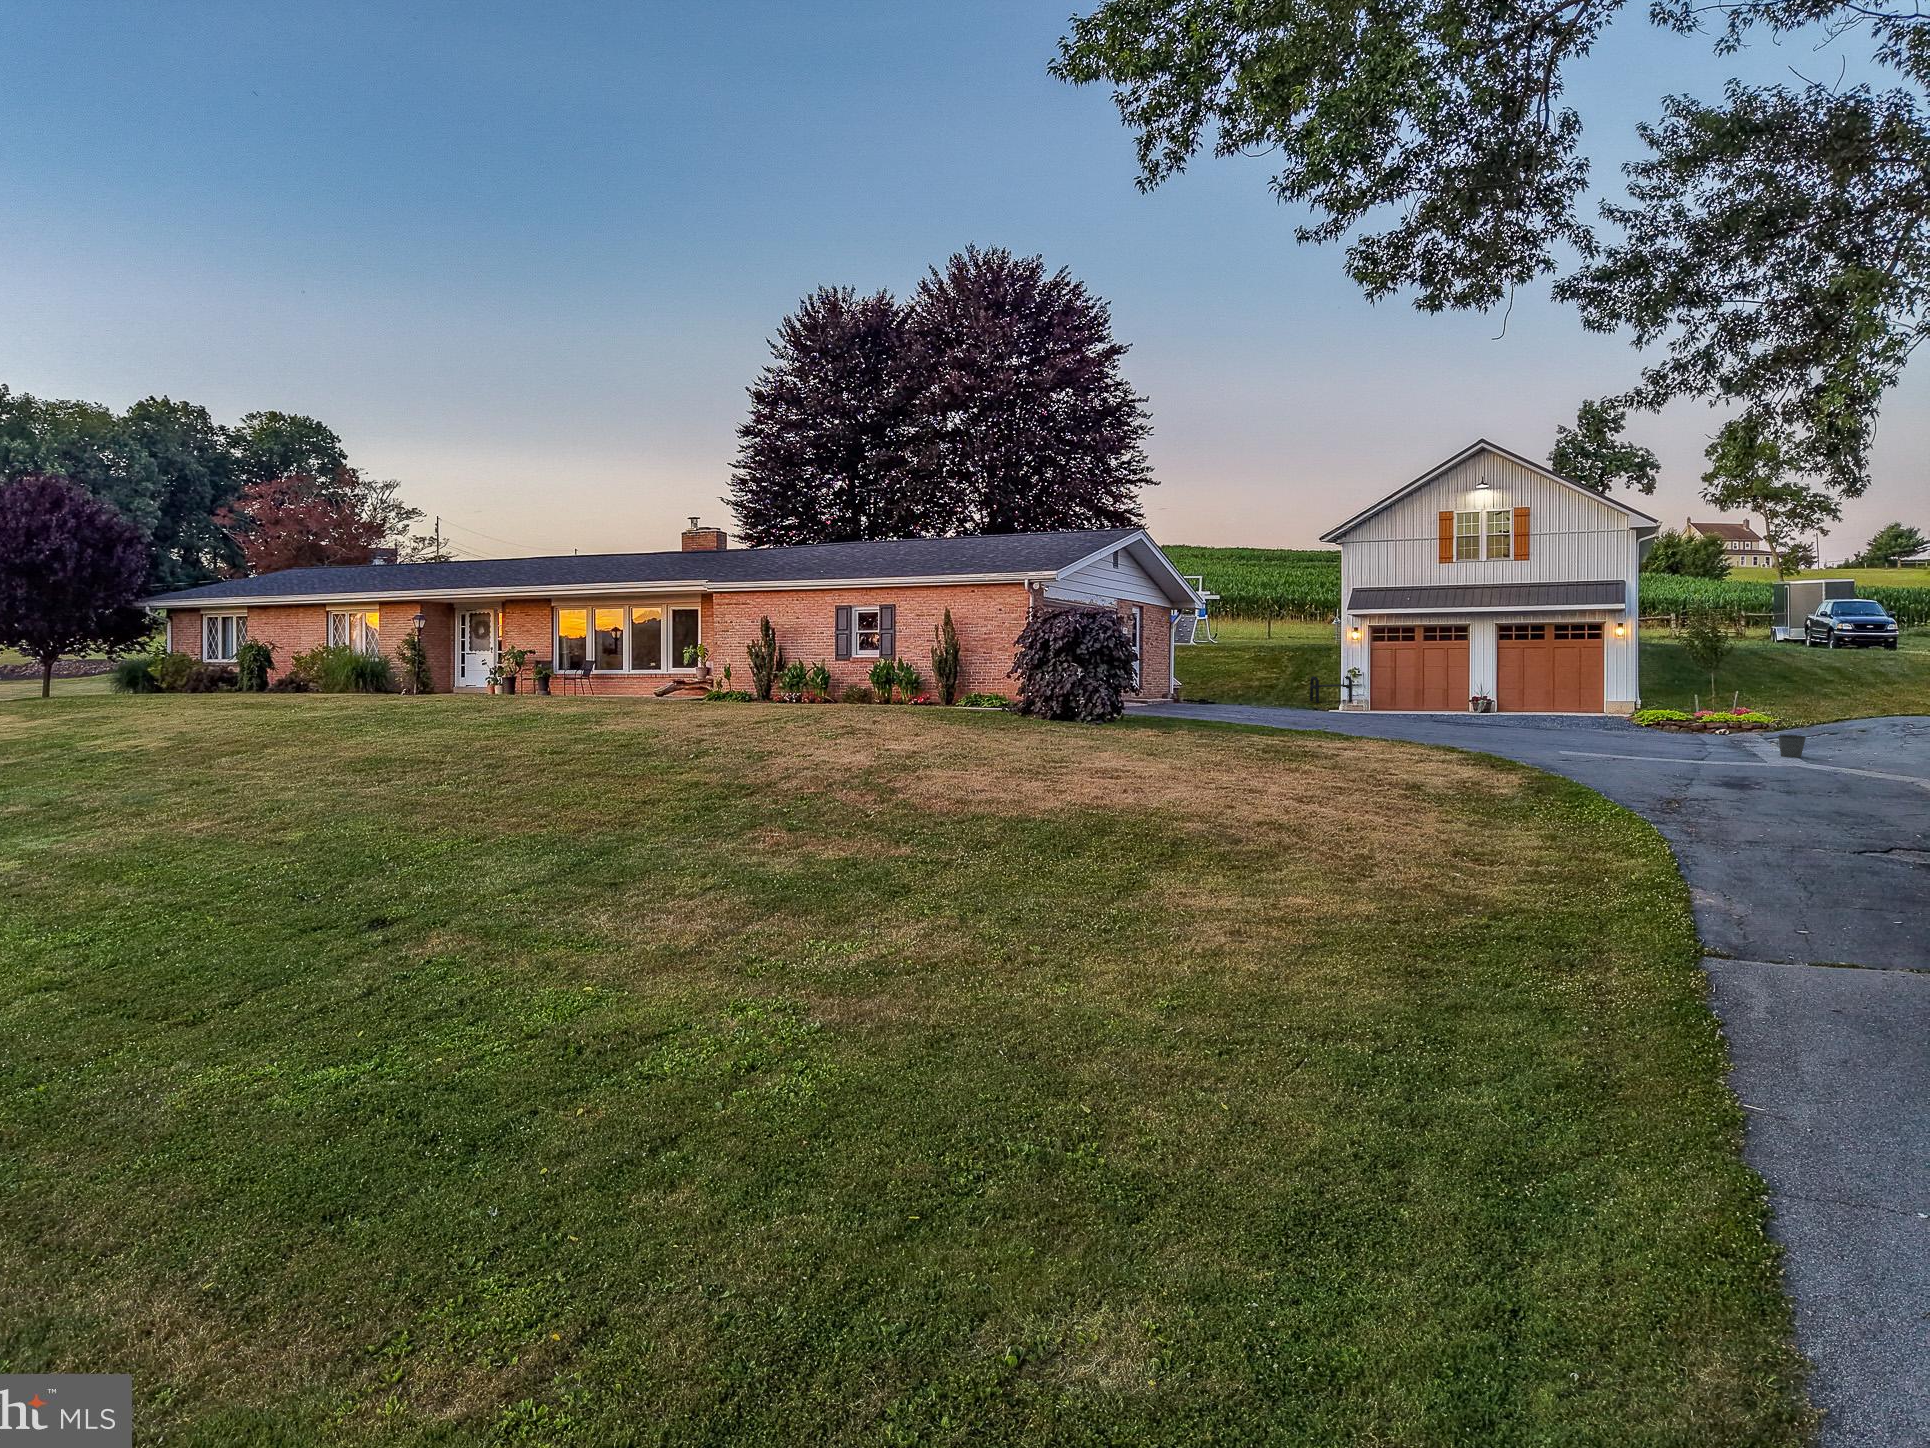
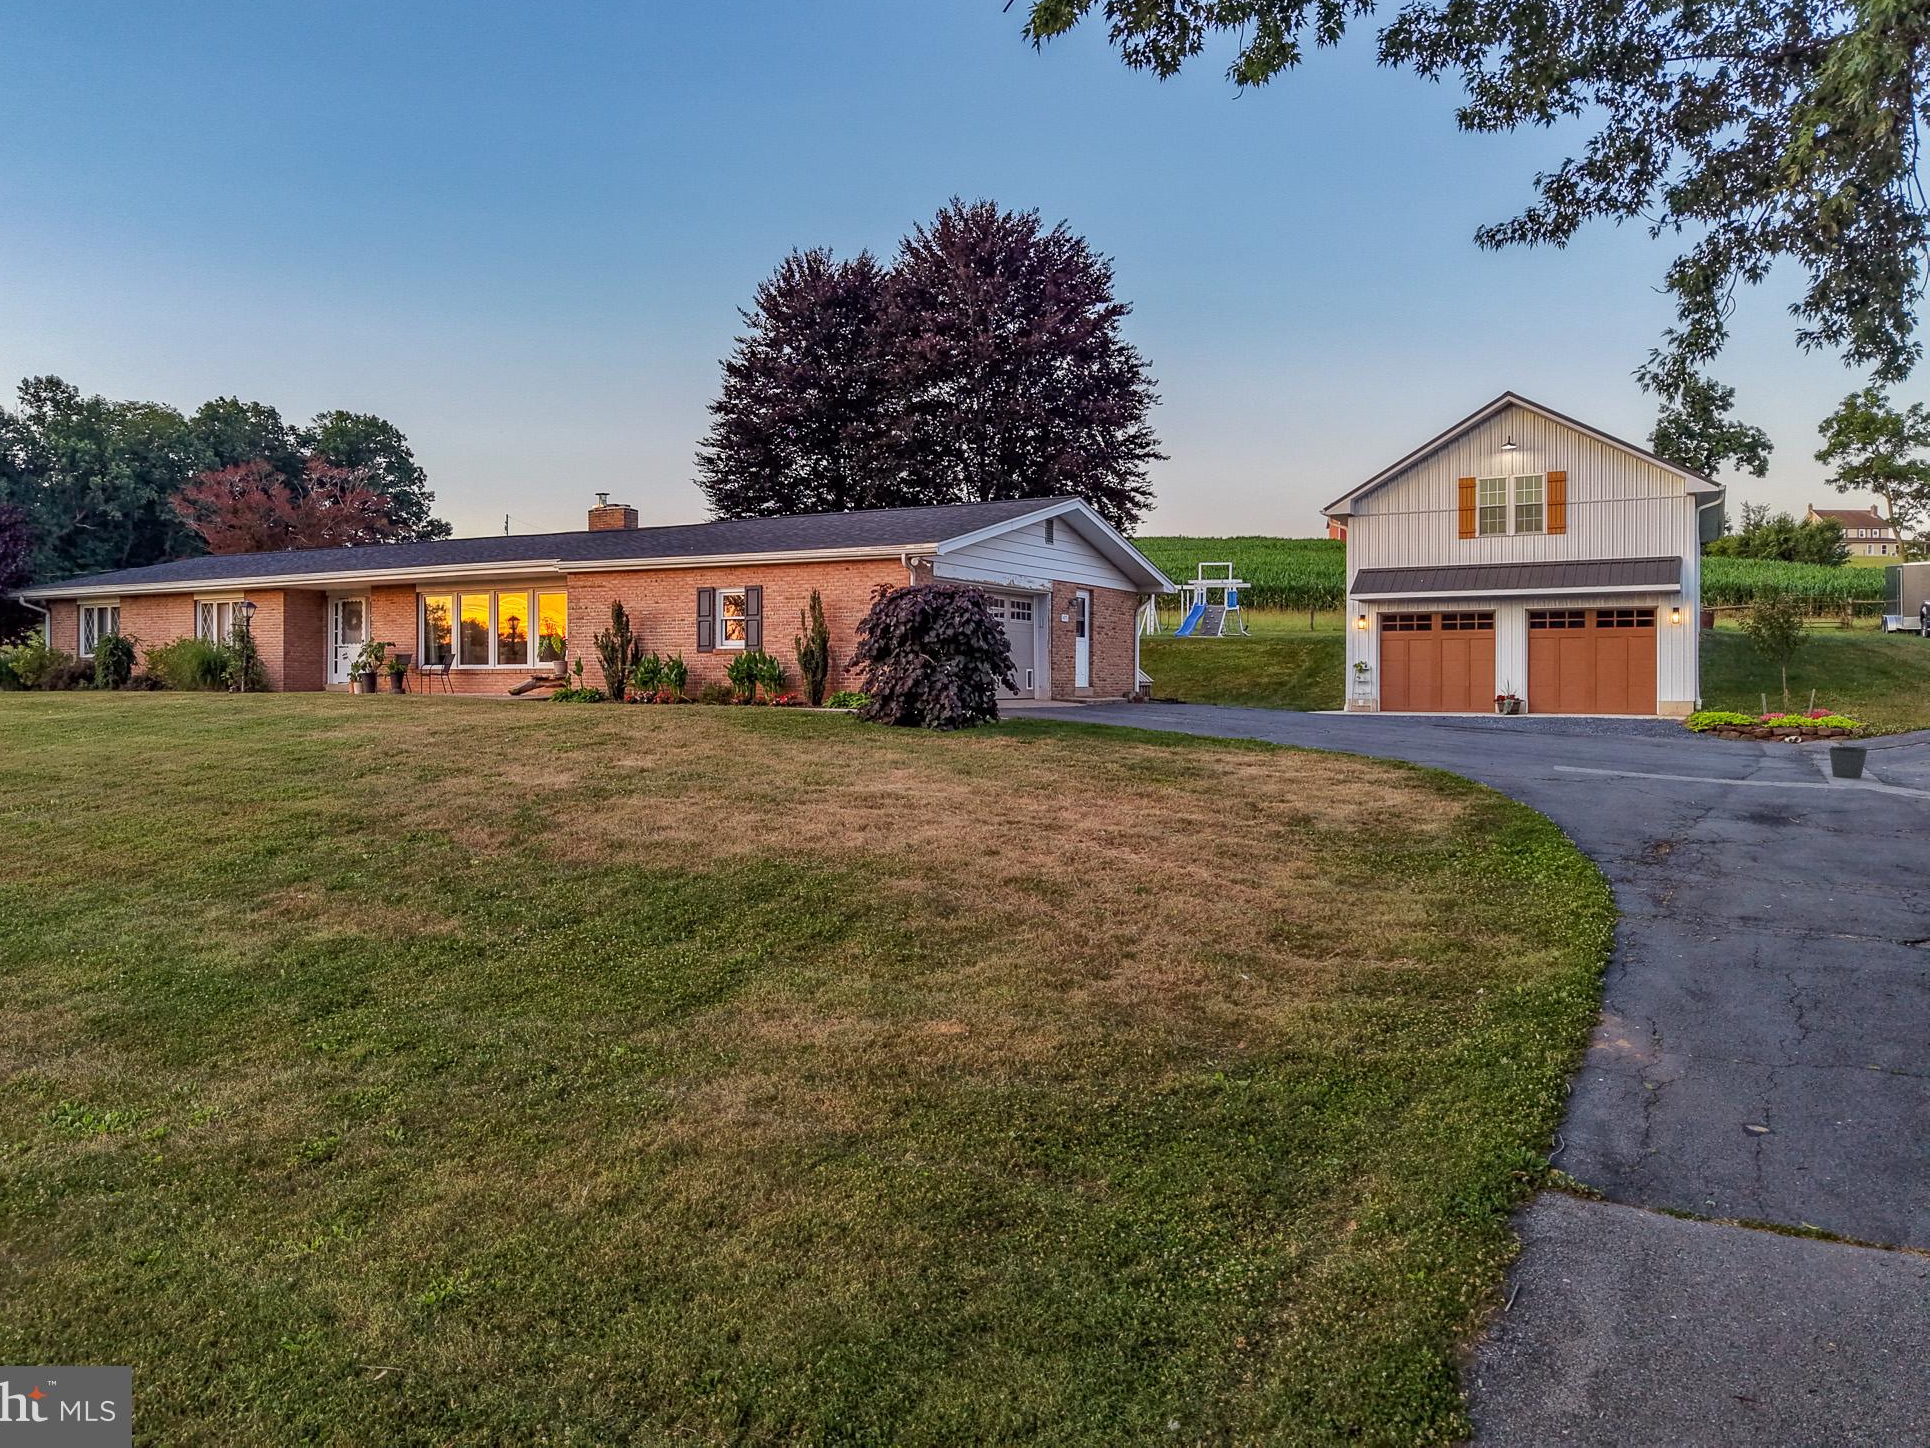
bench: present [1310,676,1352,703] -> none [1301,673,1350,705]

